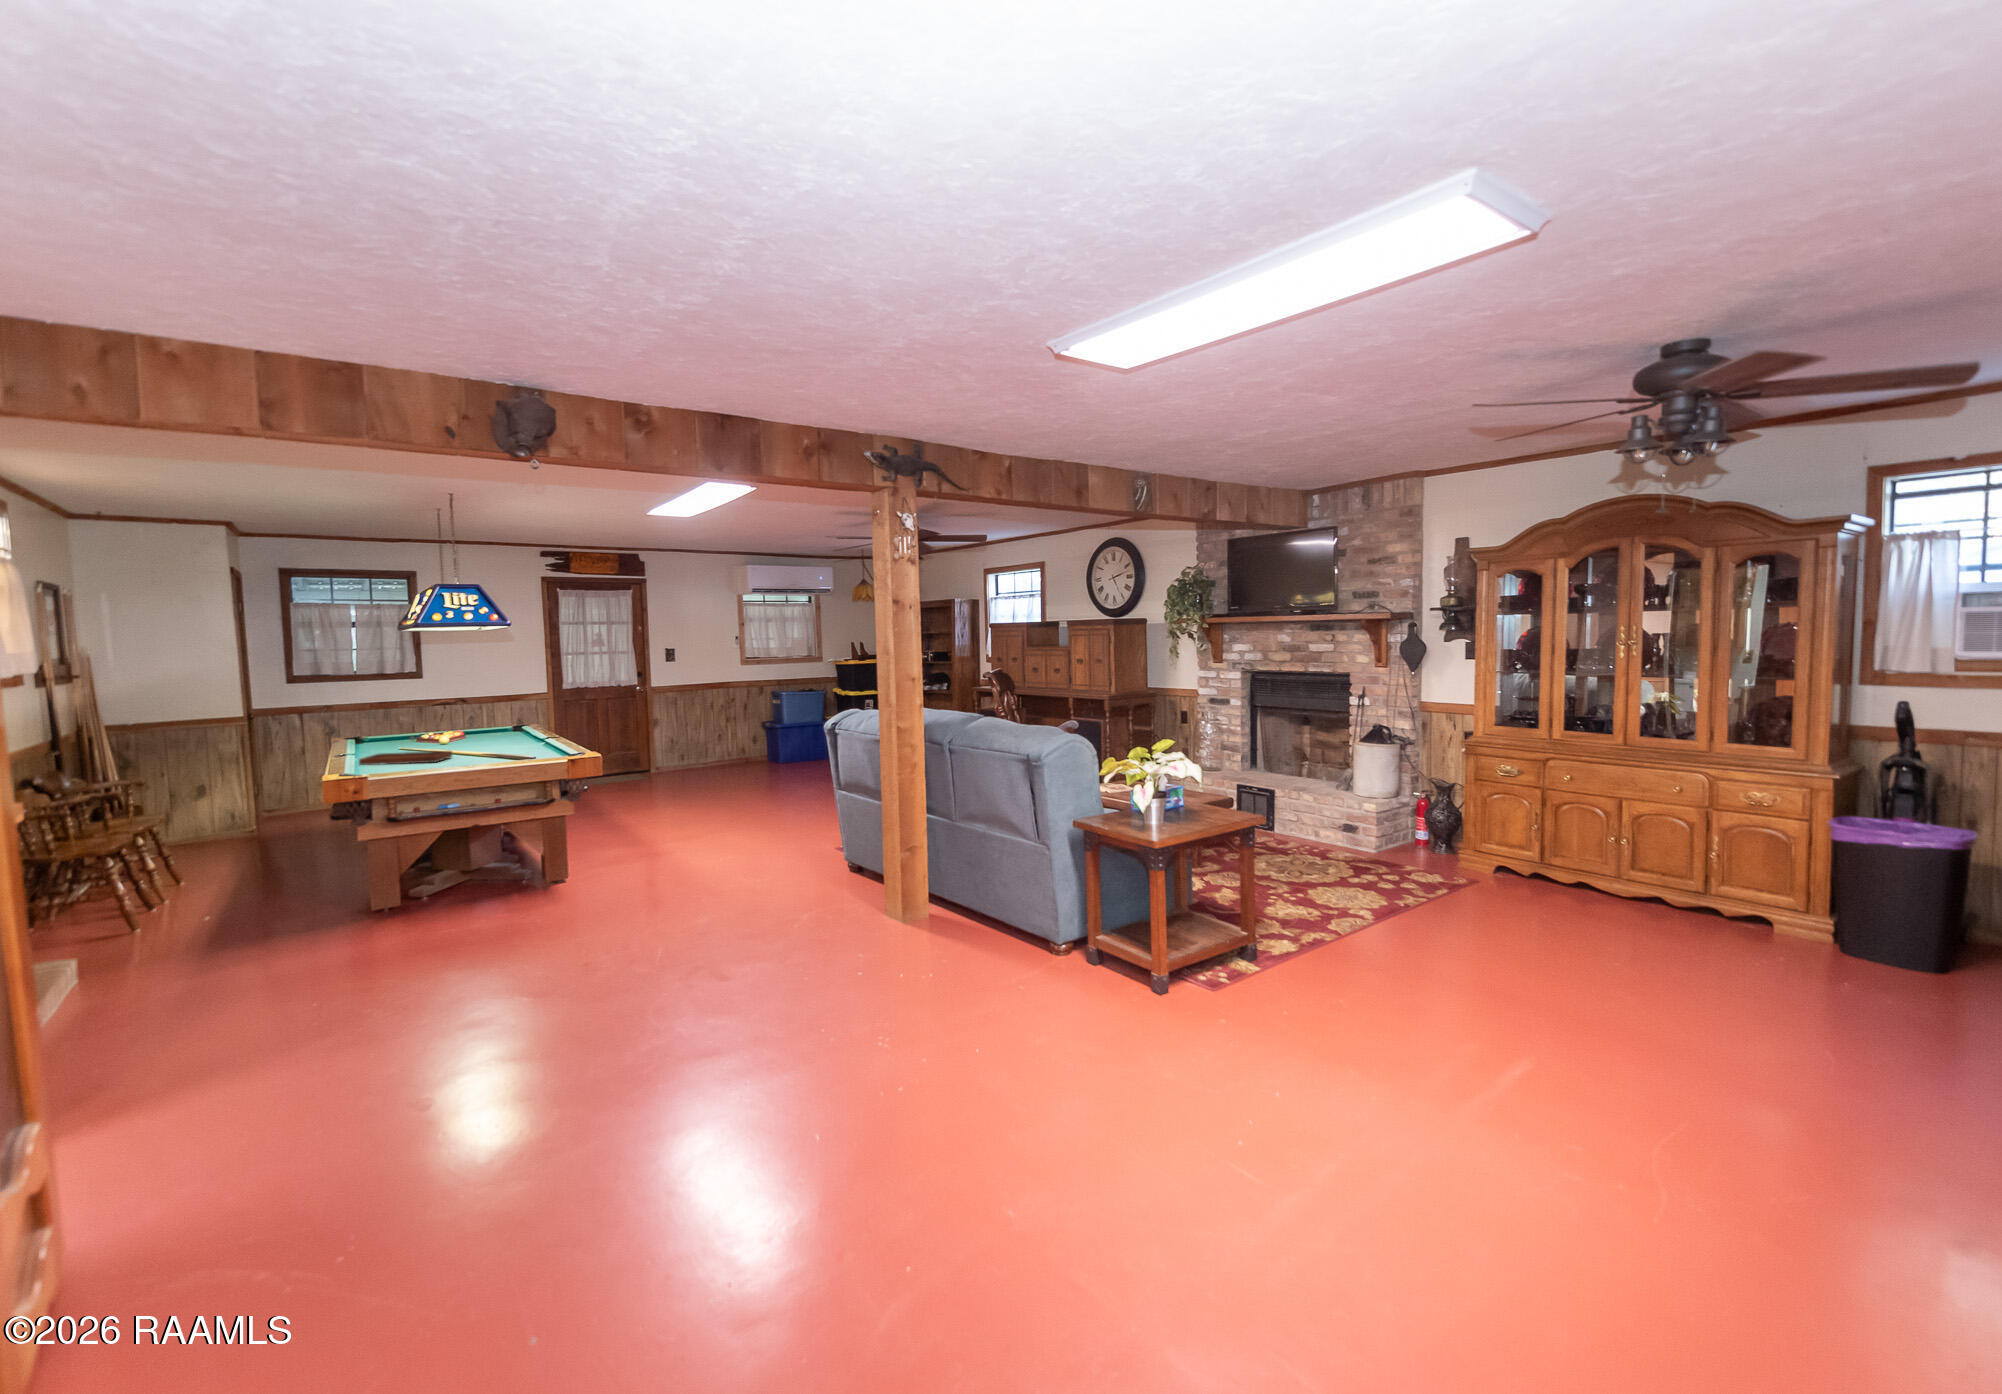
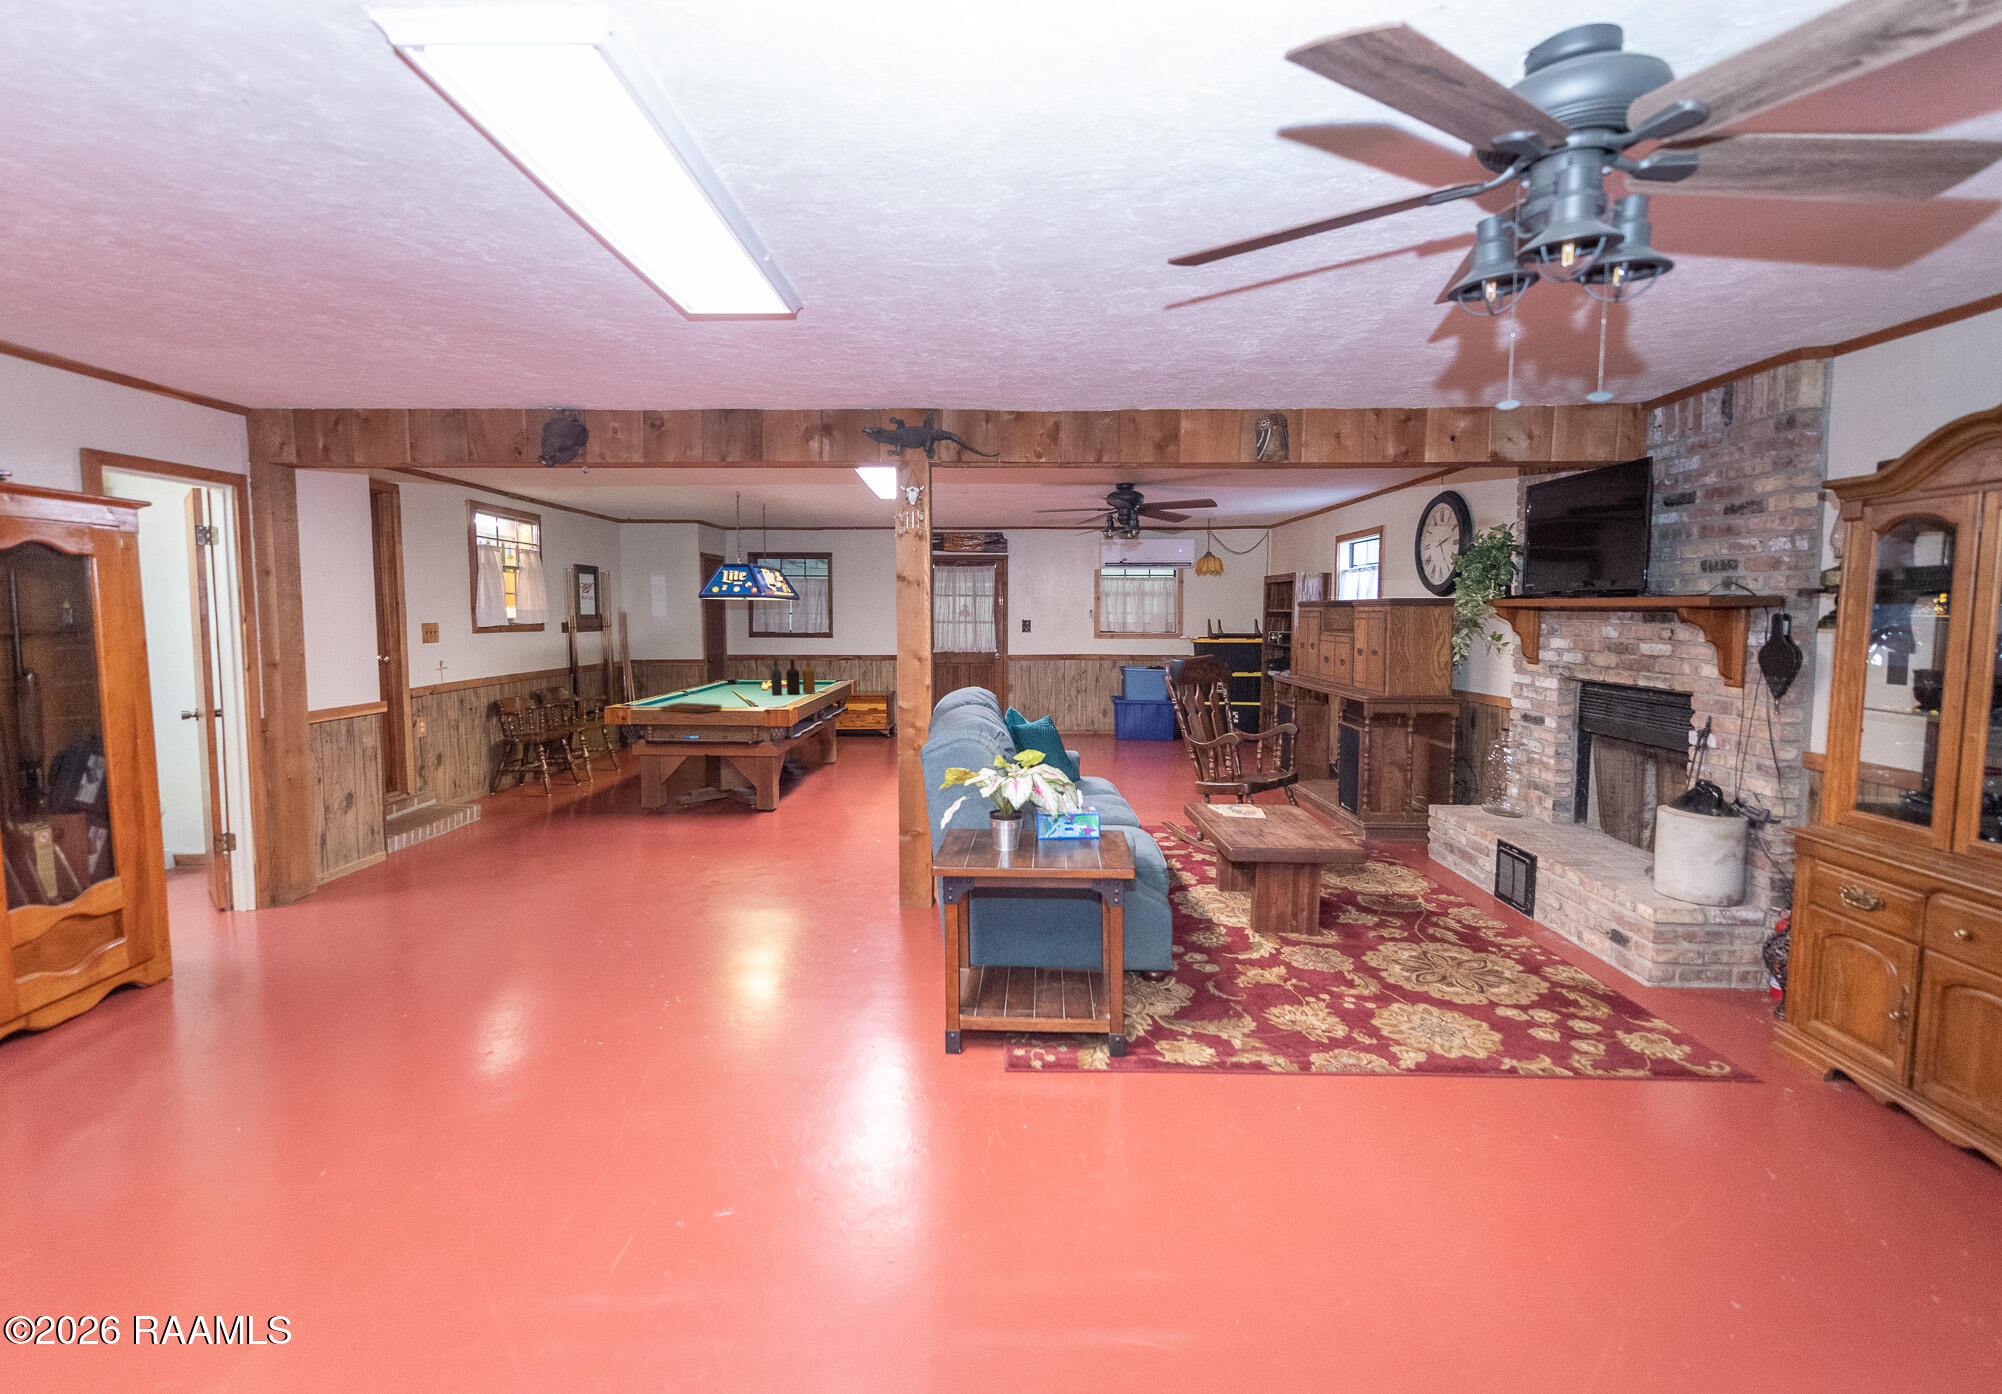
bottle: none [447,693,500,741] -> present [771,657,815,696]

